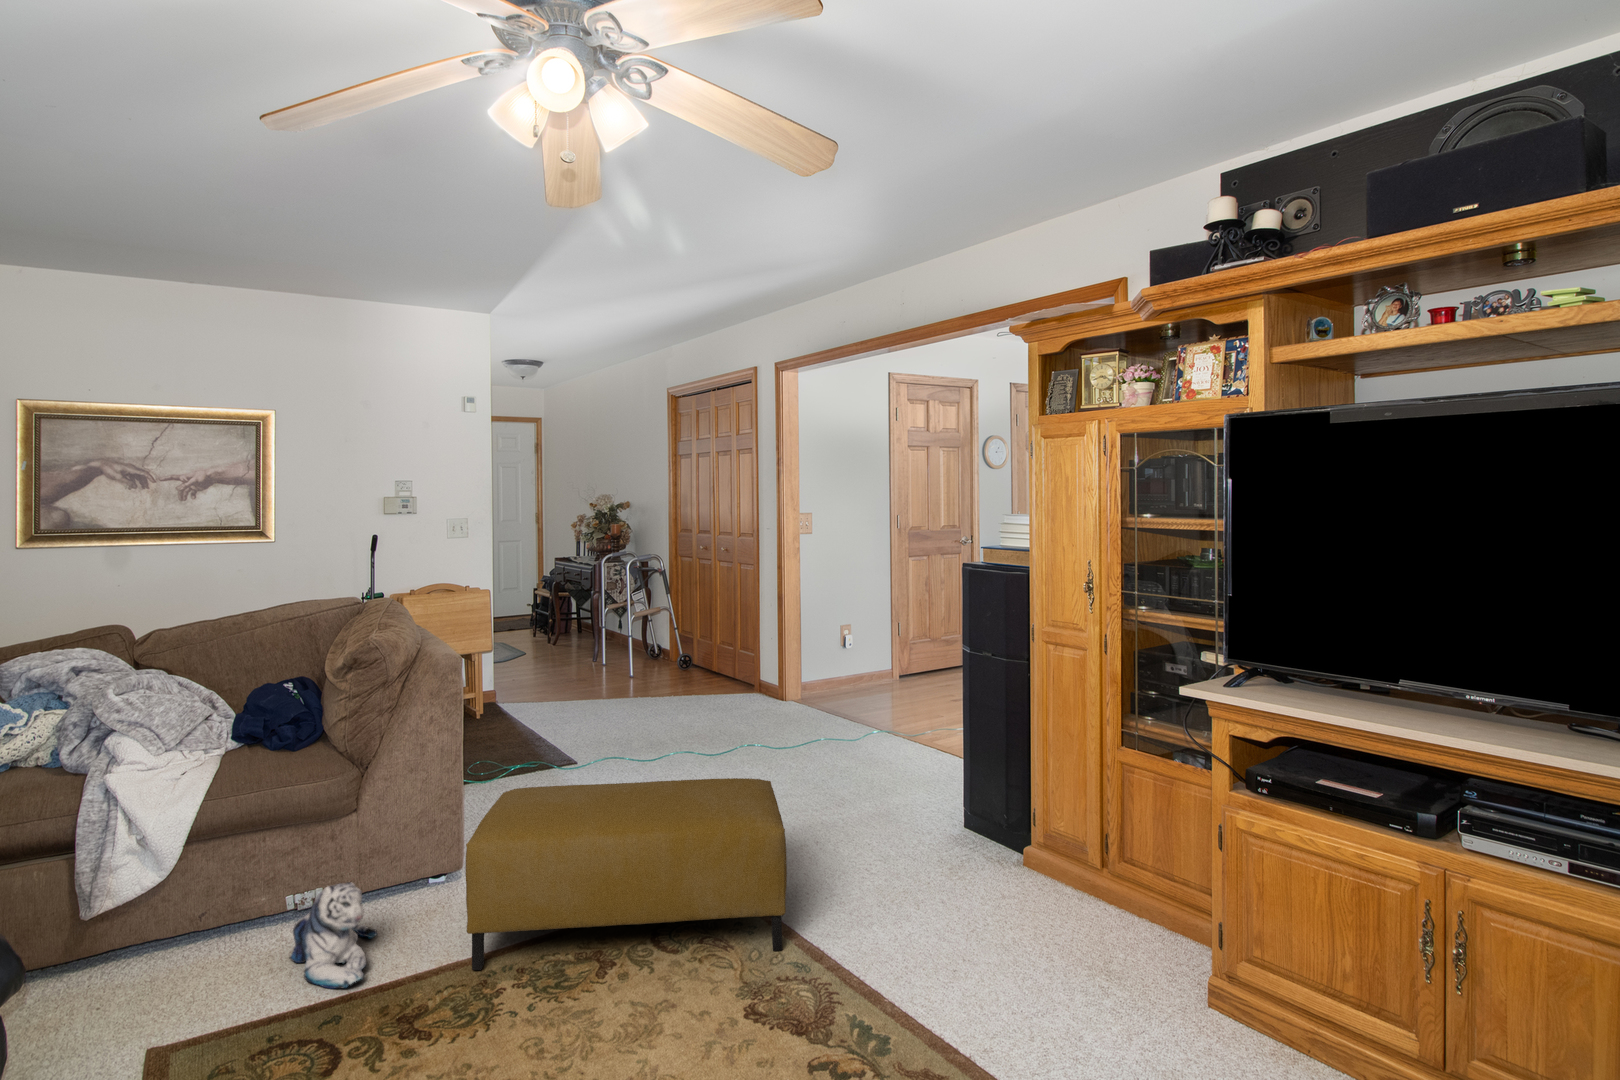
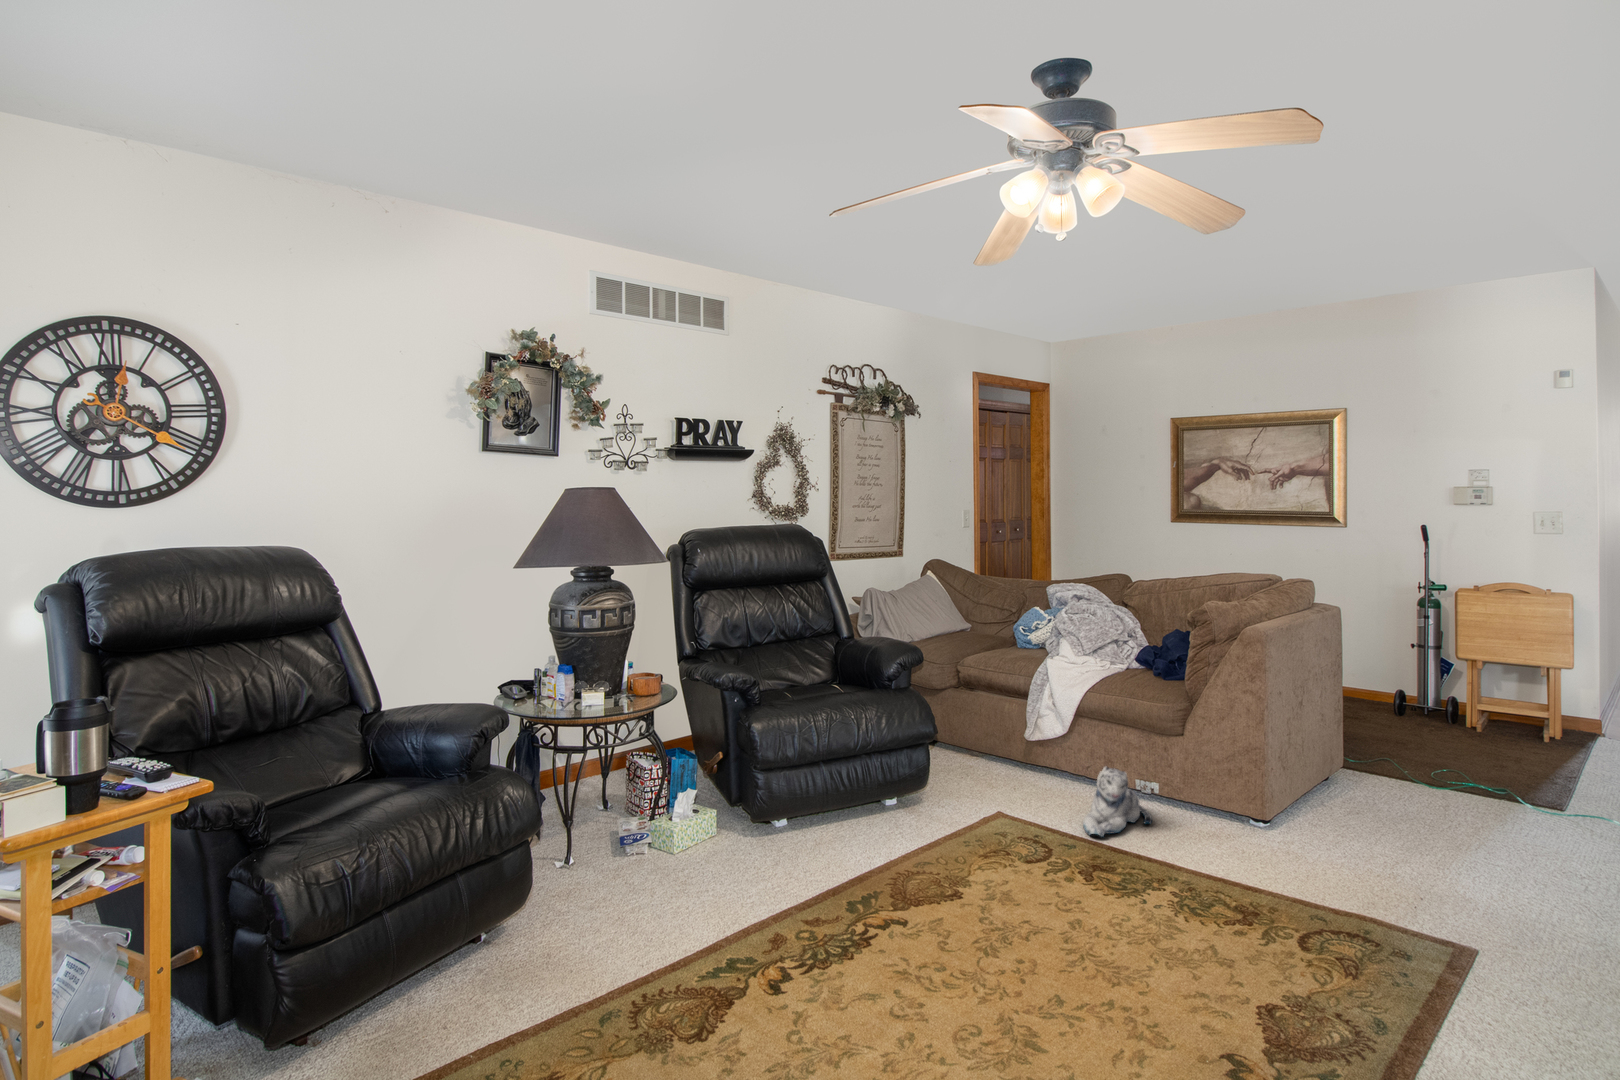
ottoman: present [465,778,787,970] -> none [1154,751,1528,1006]

